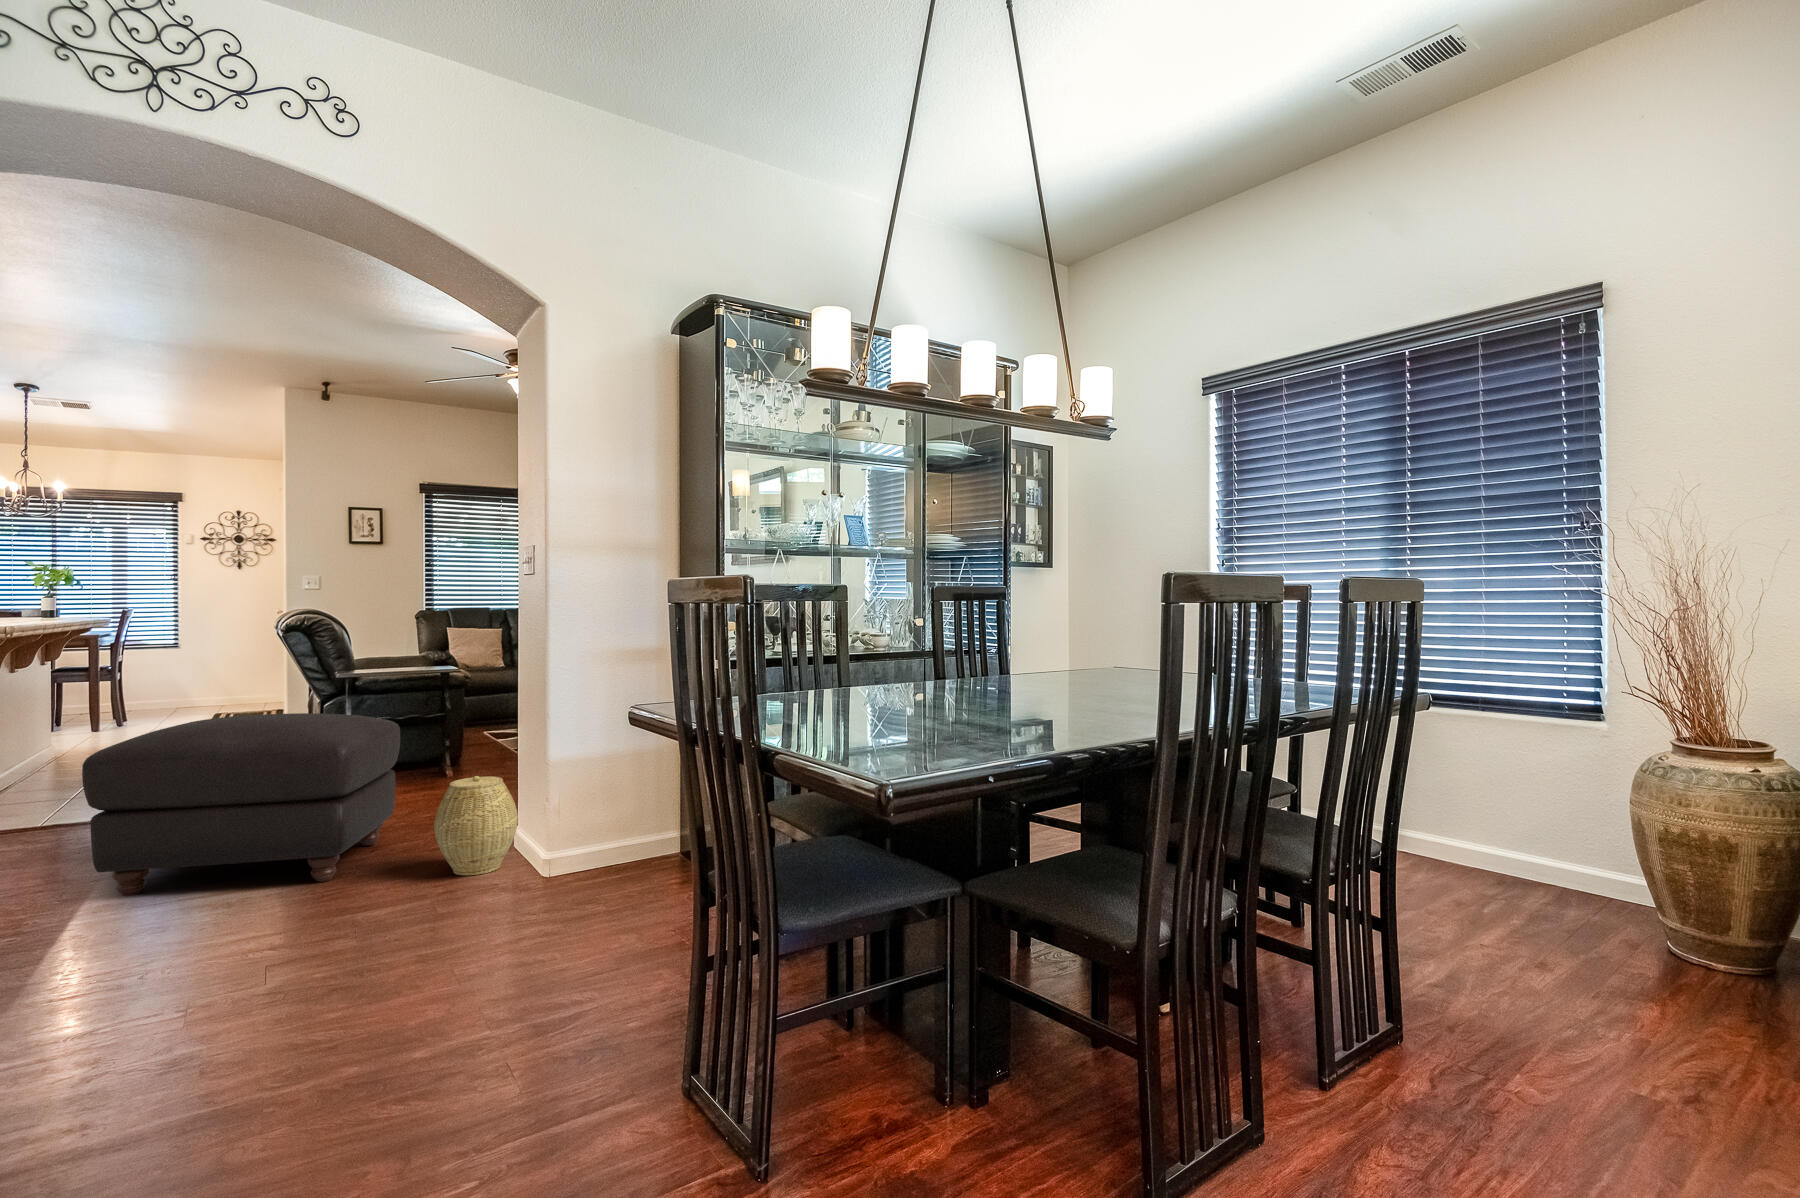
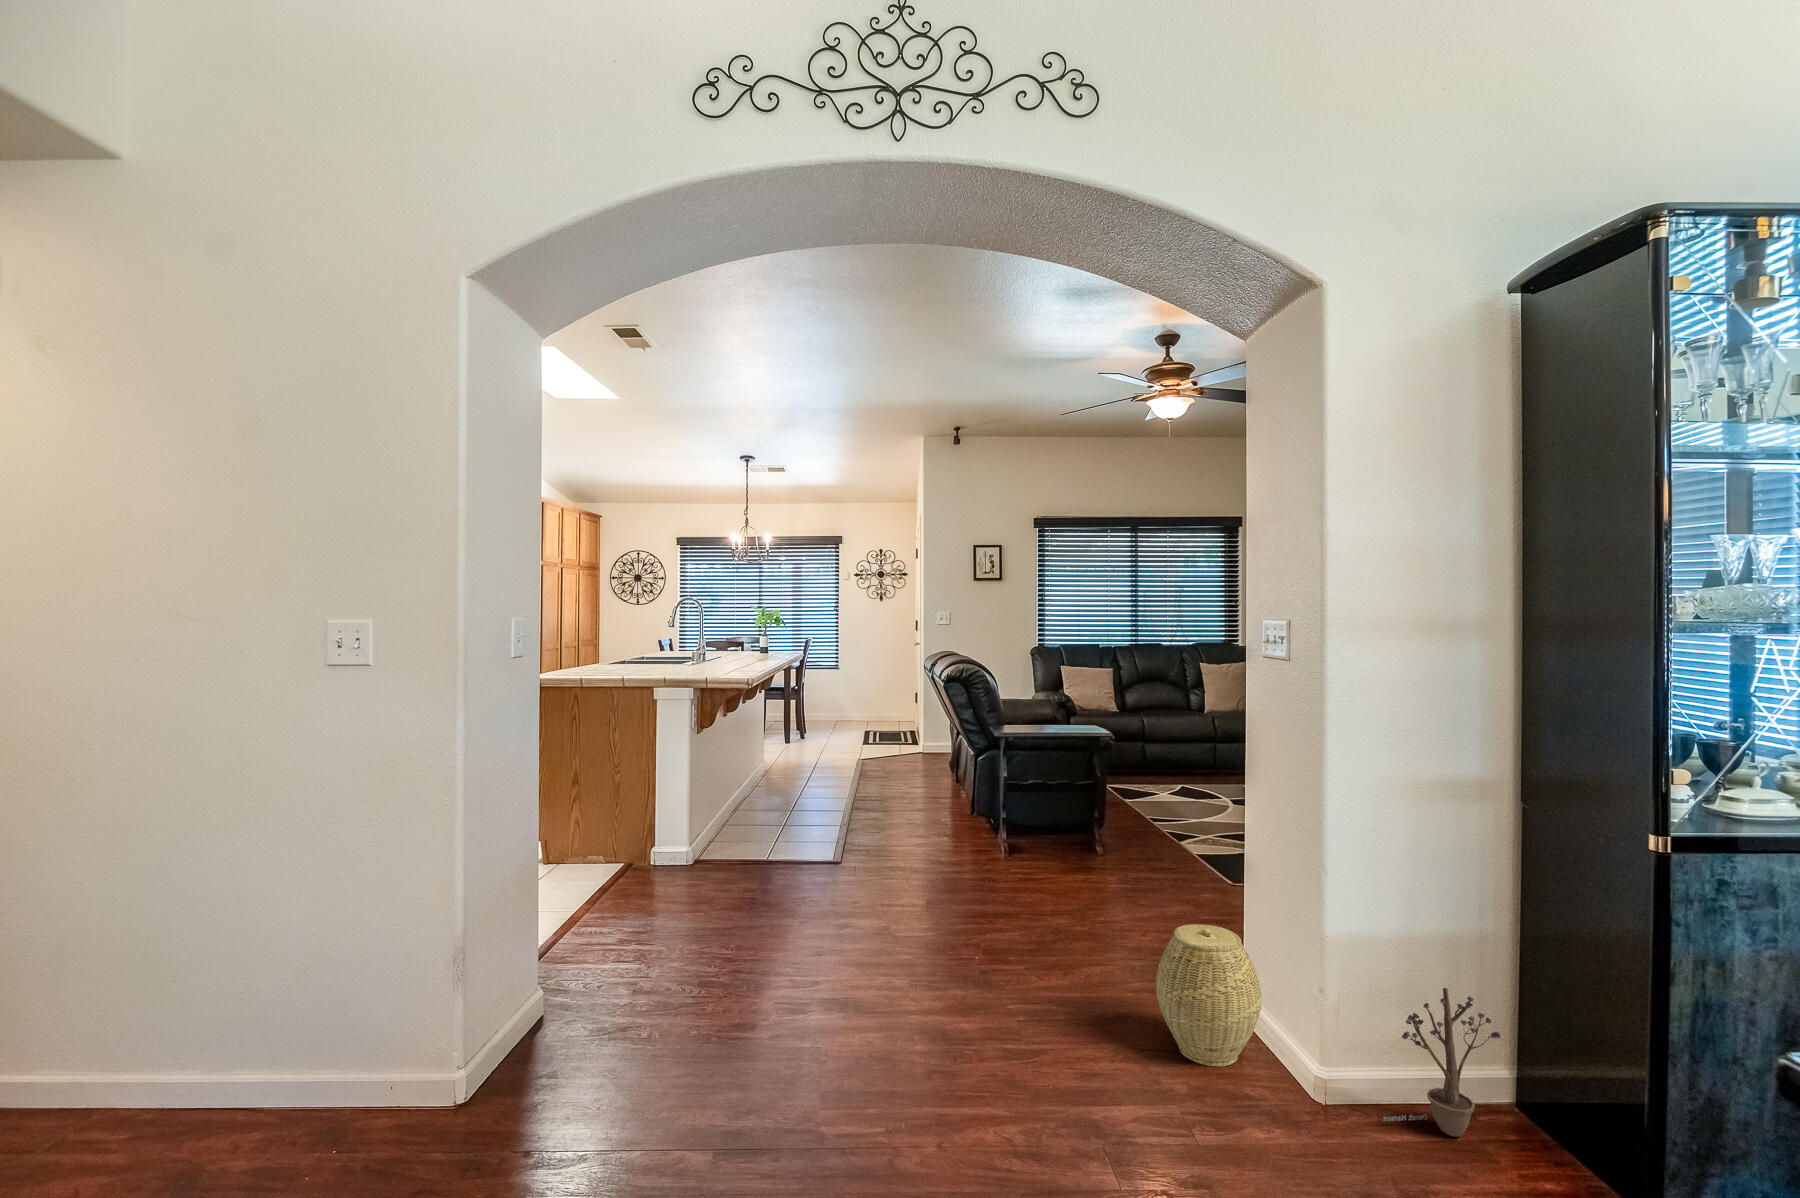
ottoman: present [82,713,400,896] -> none [817,801,1088,1026]
decorative plant: none [584,780,657,875] -> present [1383,988,1501,1137]

